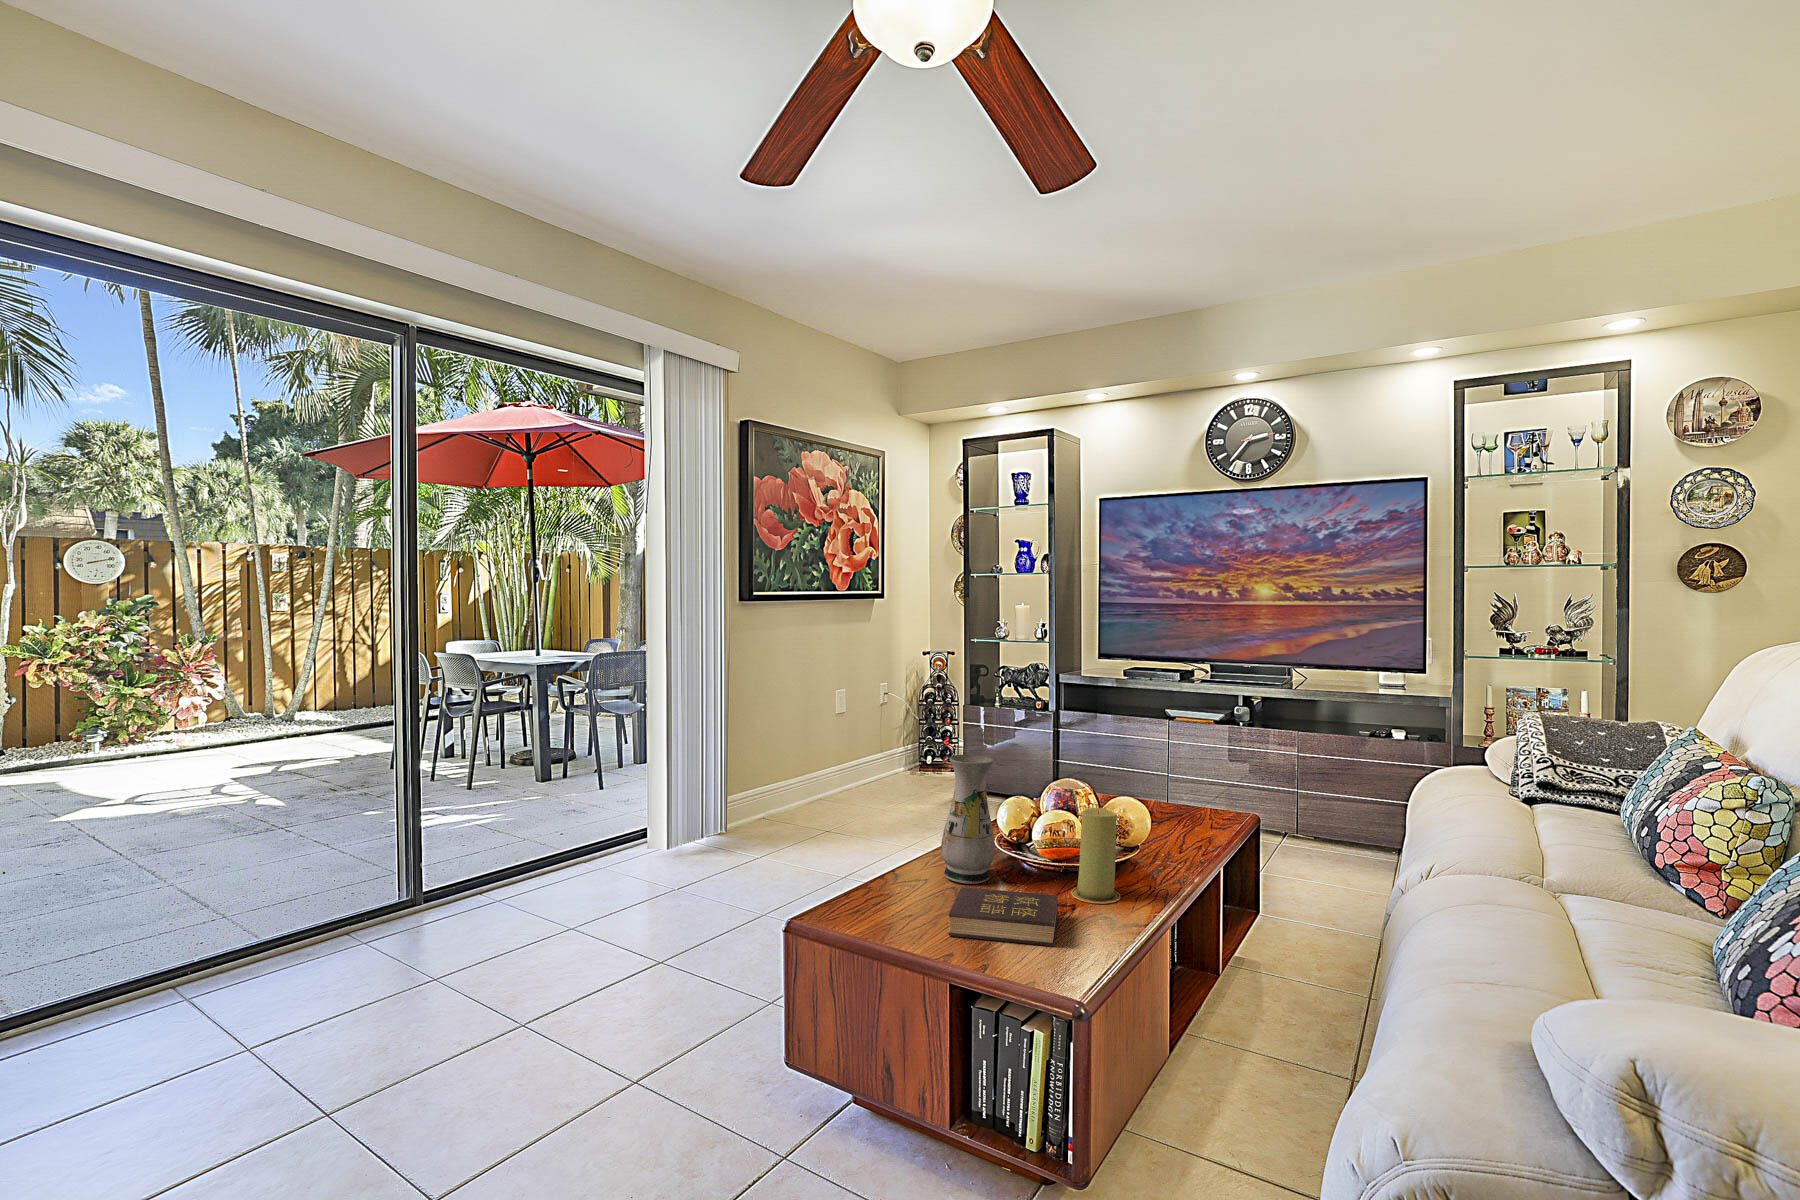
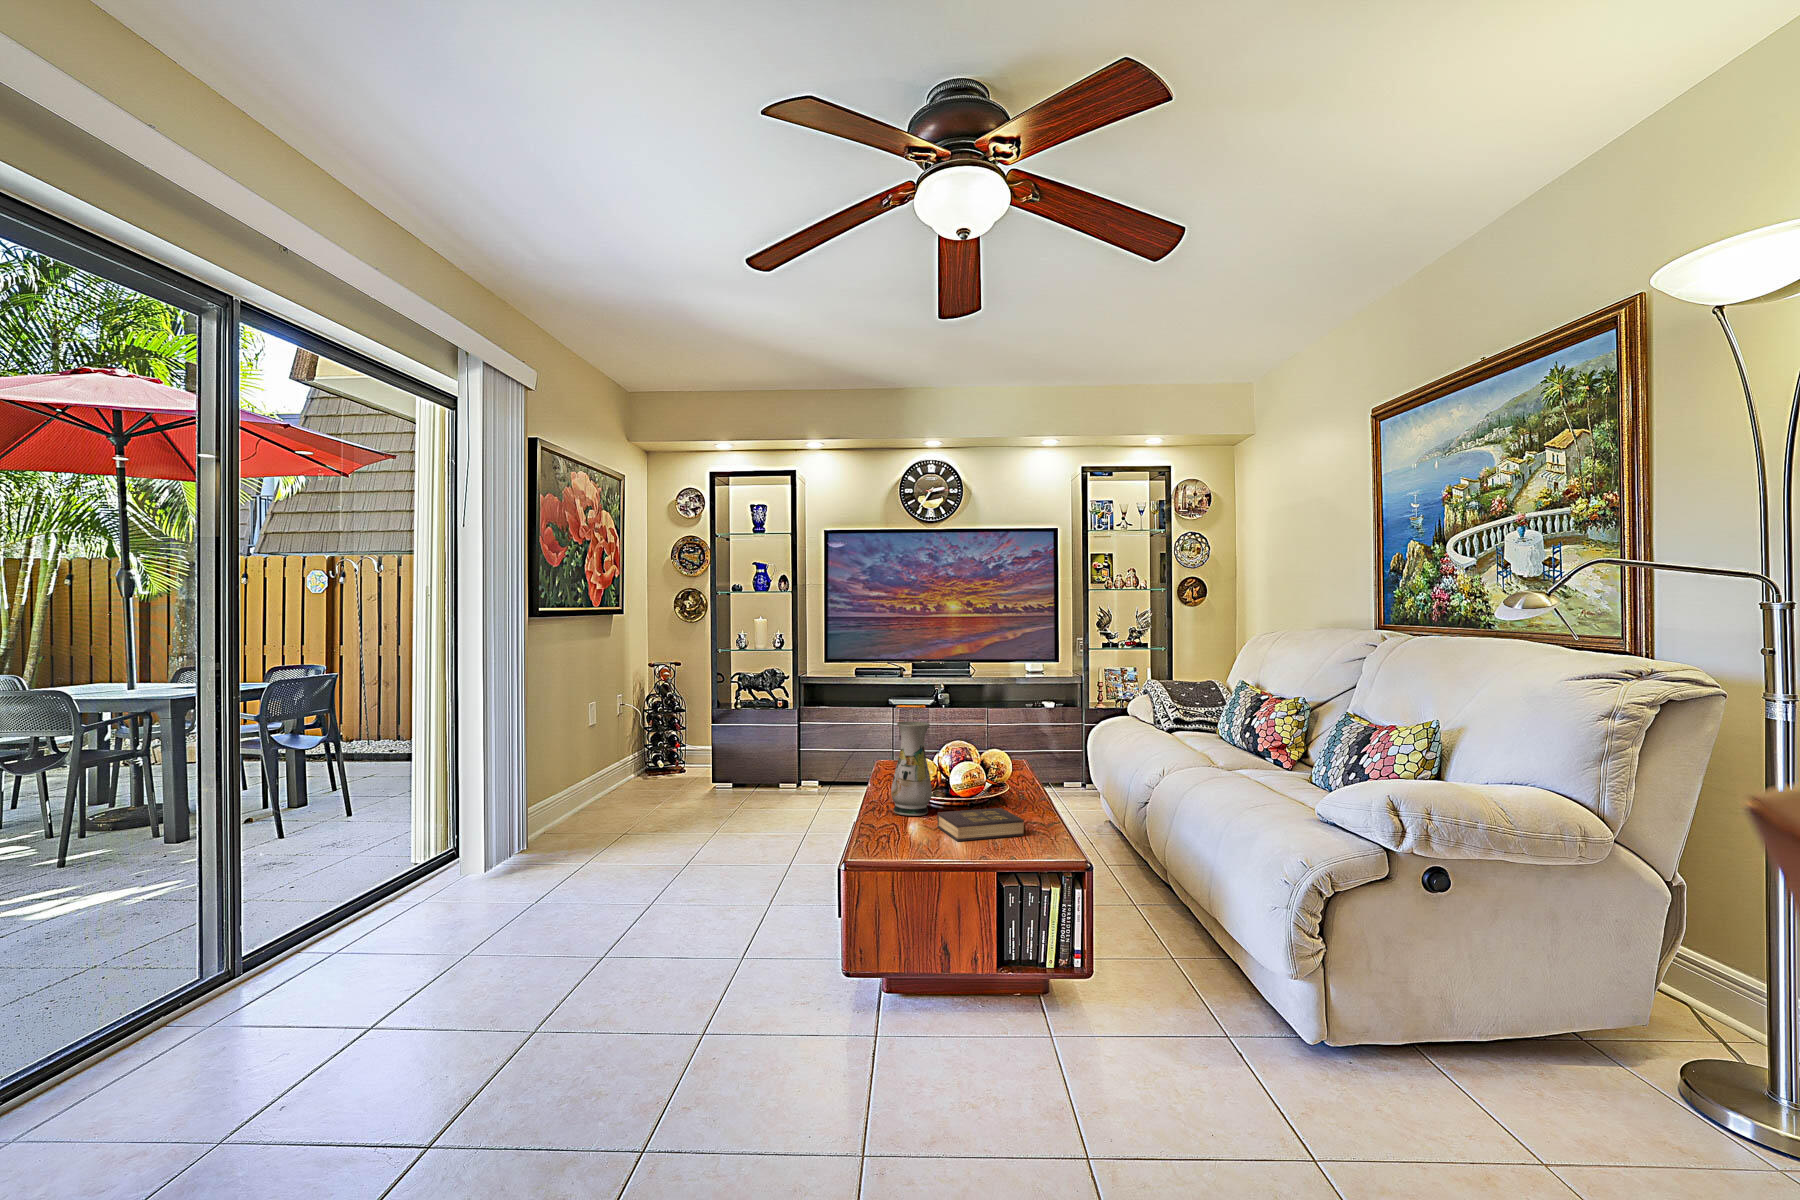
candle: present [1071,808,1120,904] -> none [986,750,1020,814]

